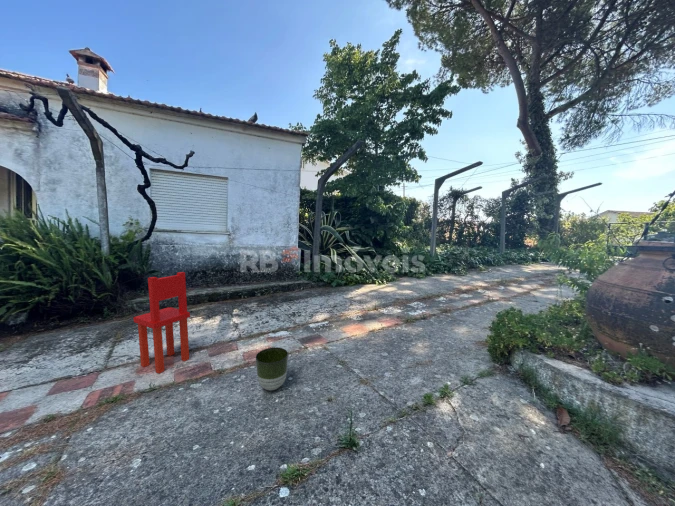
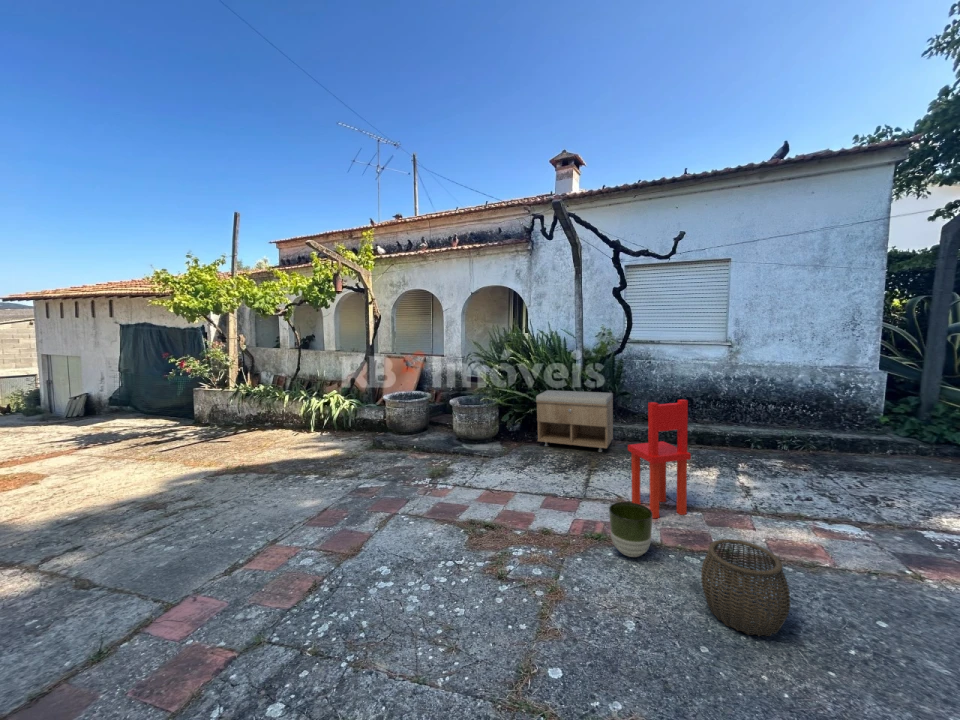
storage bench: none [32,273,138,335] -> present [536,390,613,452]
planter: present [256,347,288,390] -> present [609,502,652,557]
woven basket: none [180,372,244,448] -> present [701,539,791,636]

